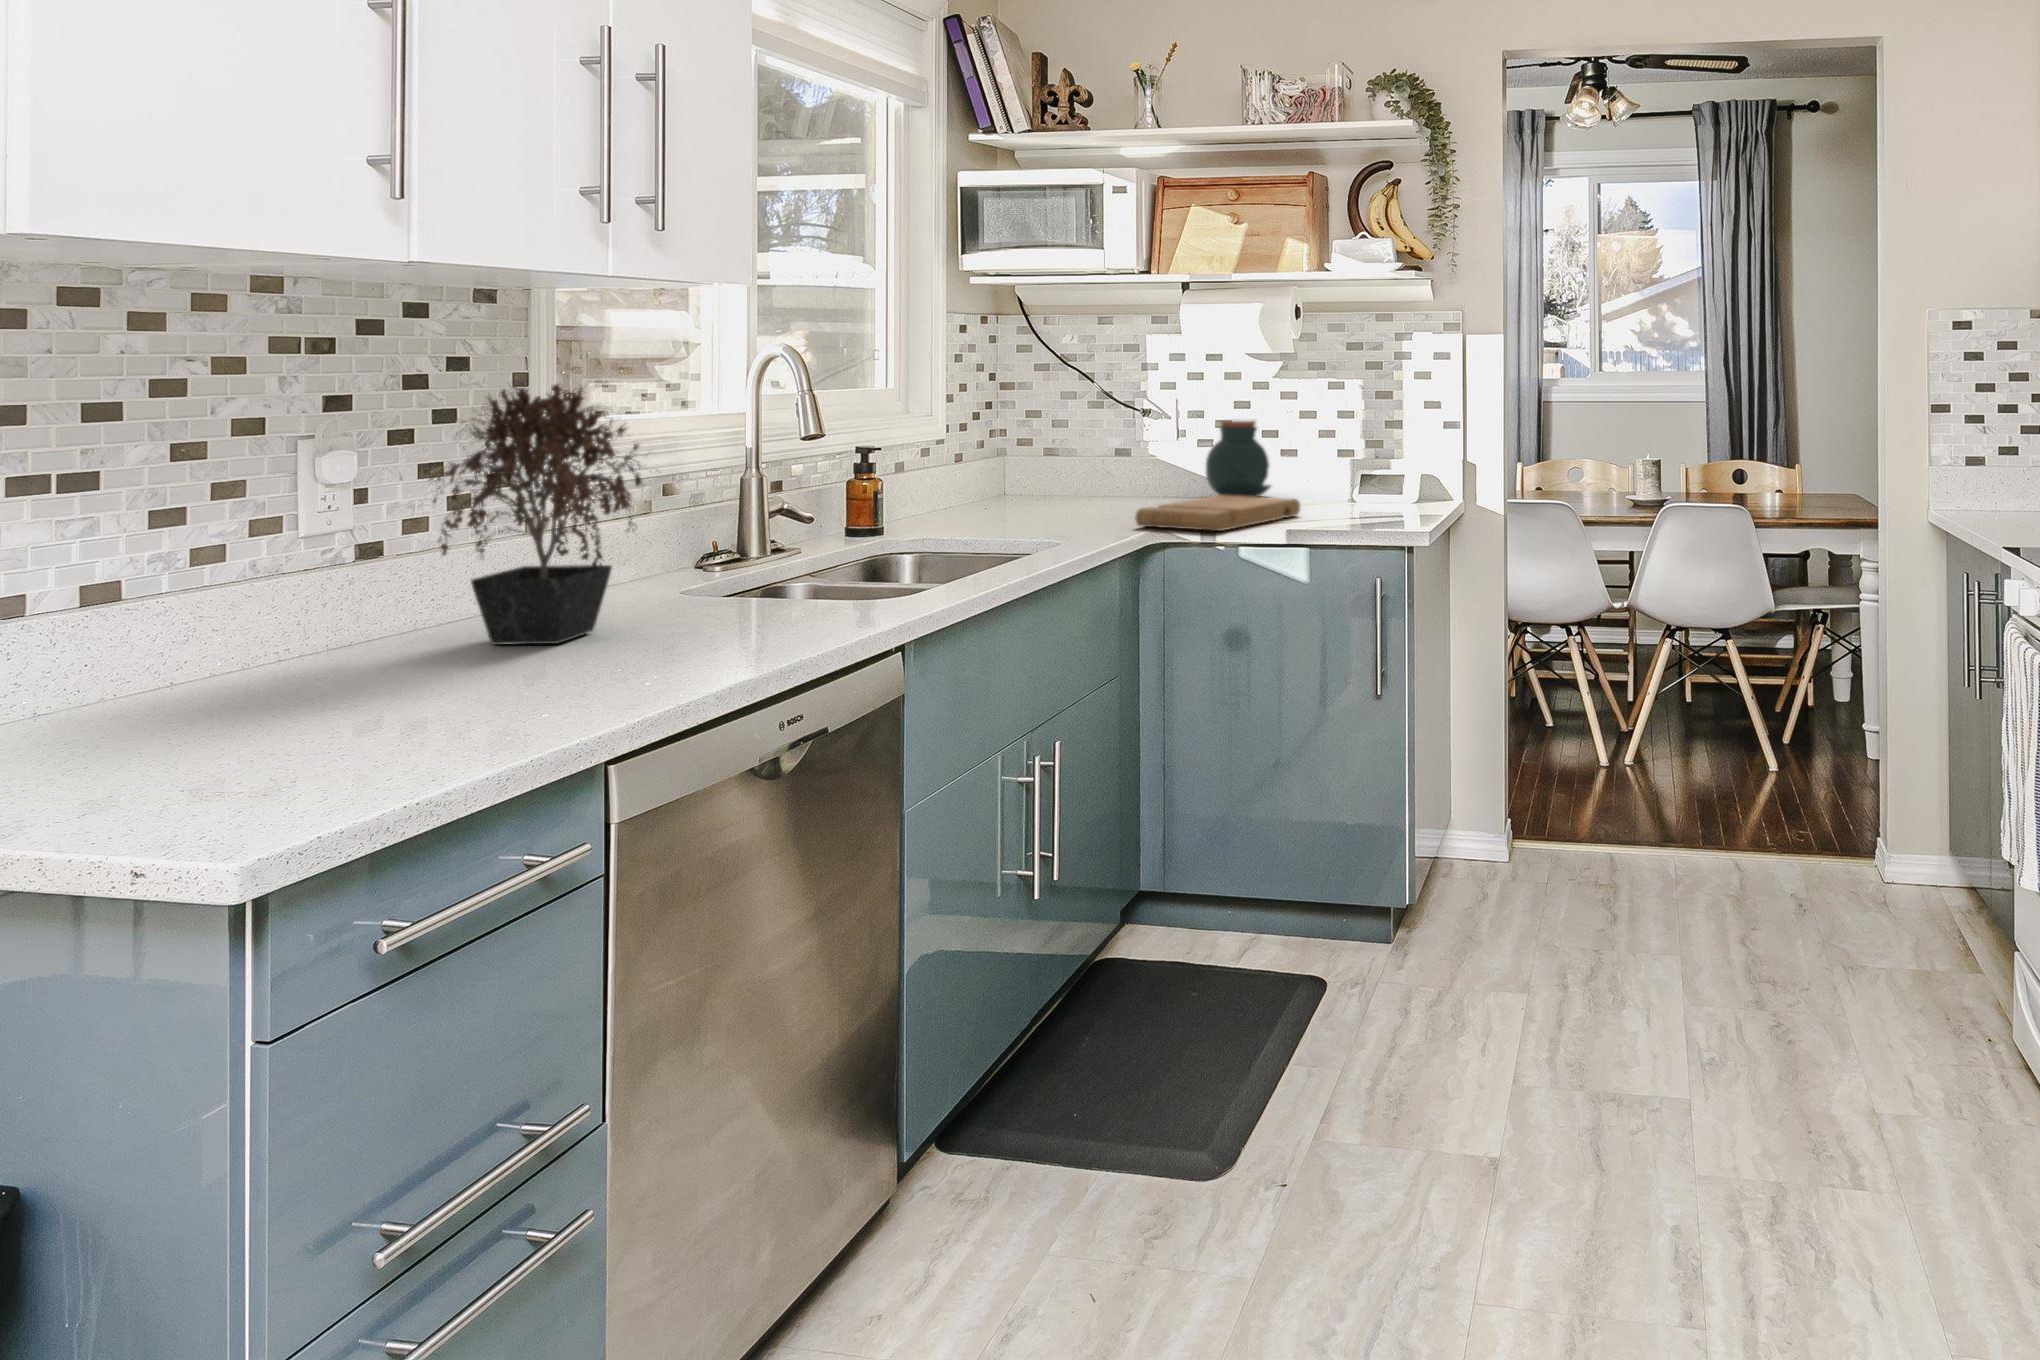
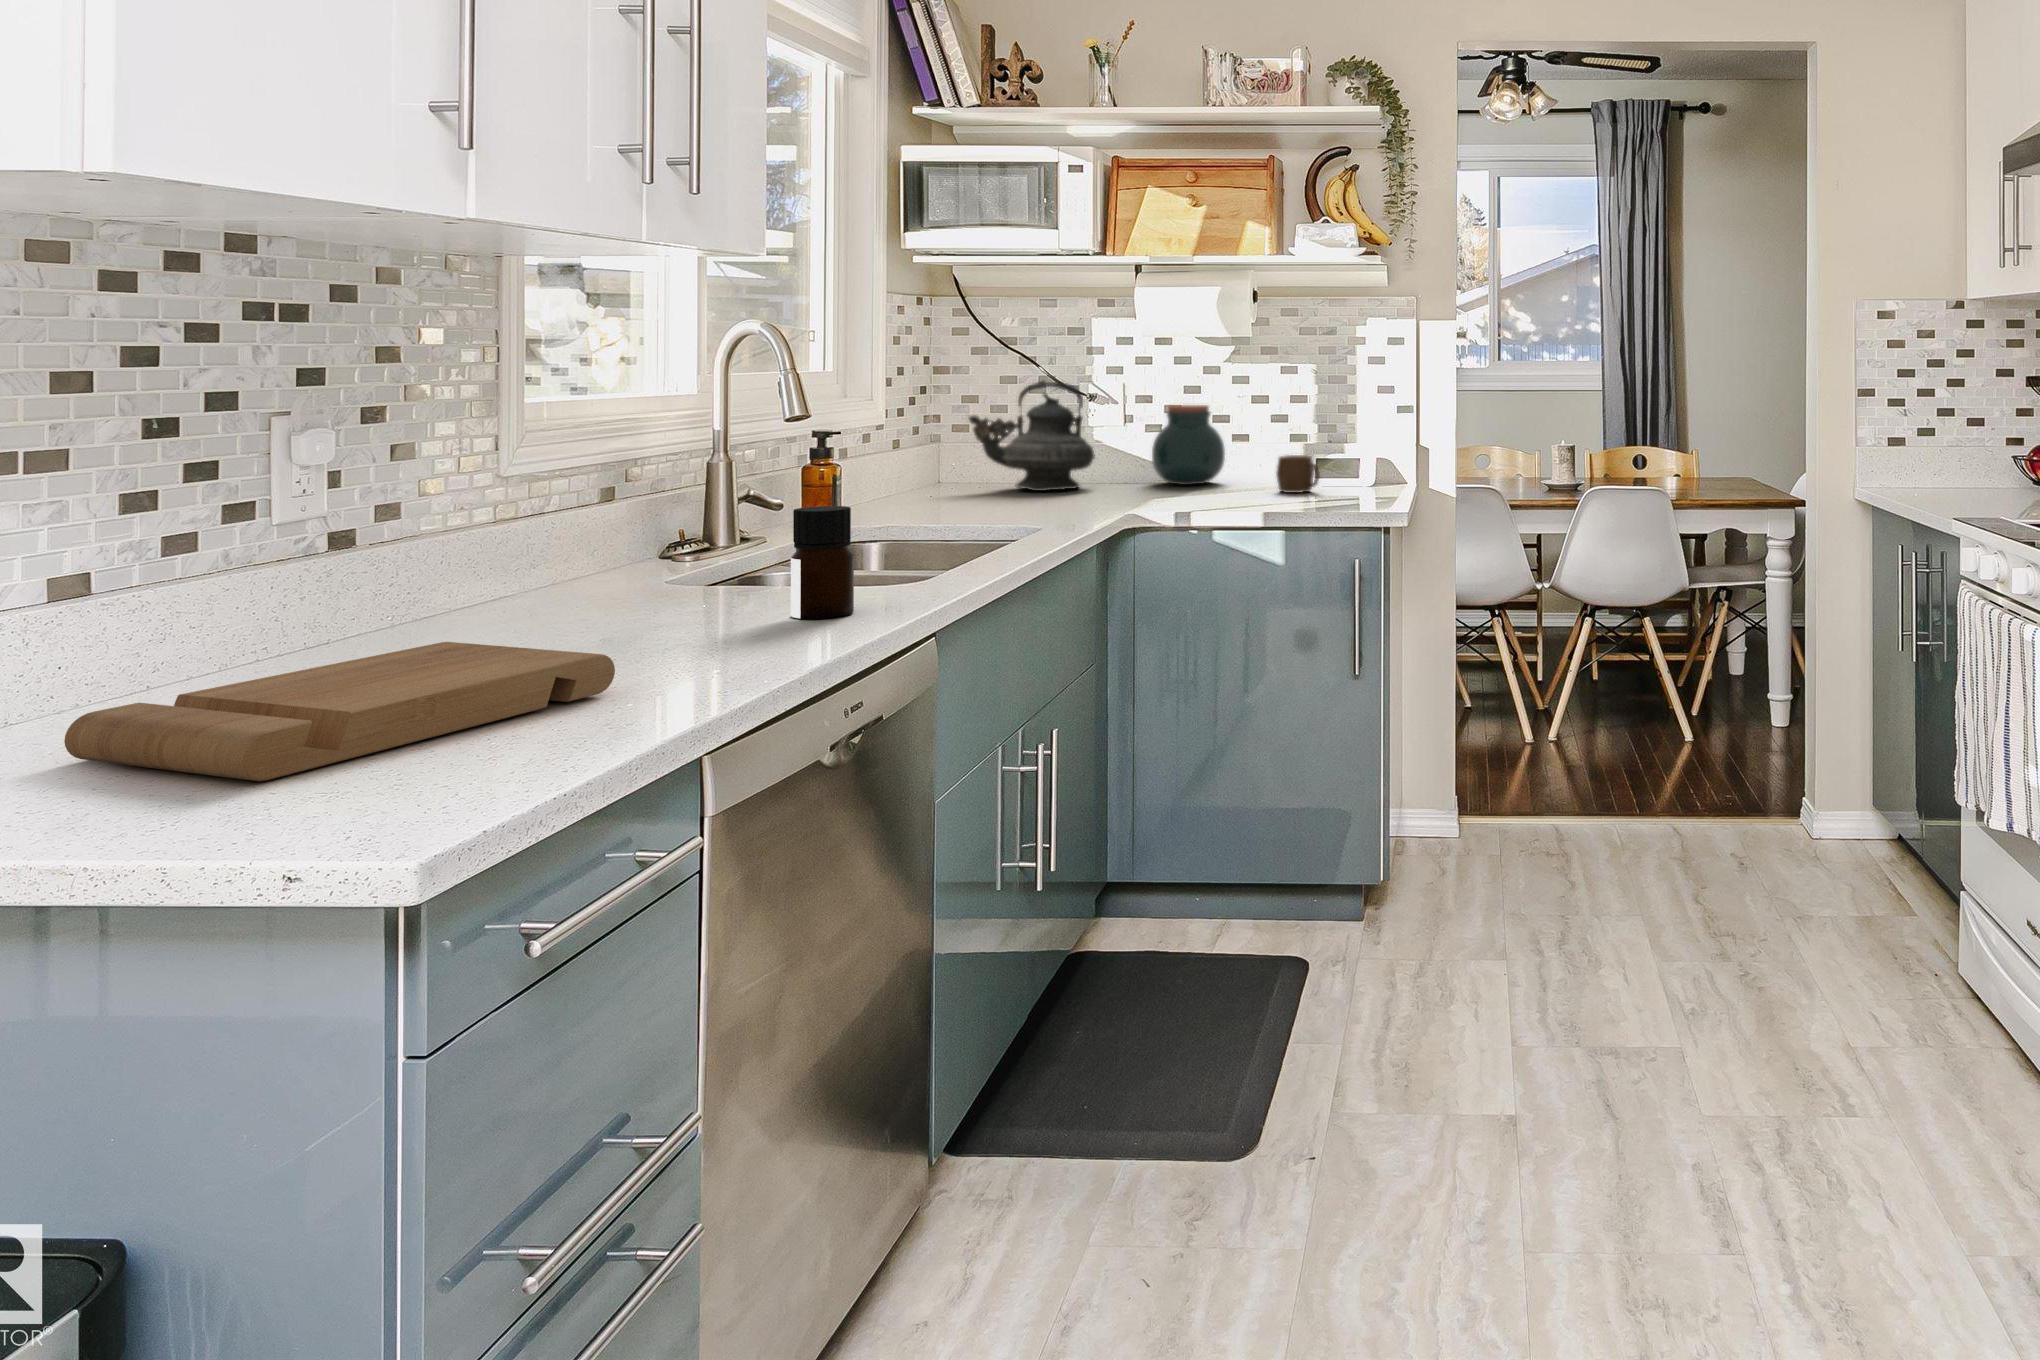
potted plant: present [430,384,658,645] -> none [421,350,678,638]
teapot: none [1028,395,1149,503] -> present [969,381,1095,491]
mug: none [1320,470,1362,508] -> present [1276,455,1320,493]
cutting board: present [1136,495,1300,531] -> present [64,642,615,781]
bottle: none [762,524,822,632] -> present [791,506,854,619]

